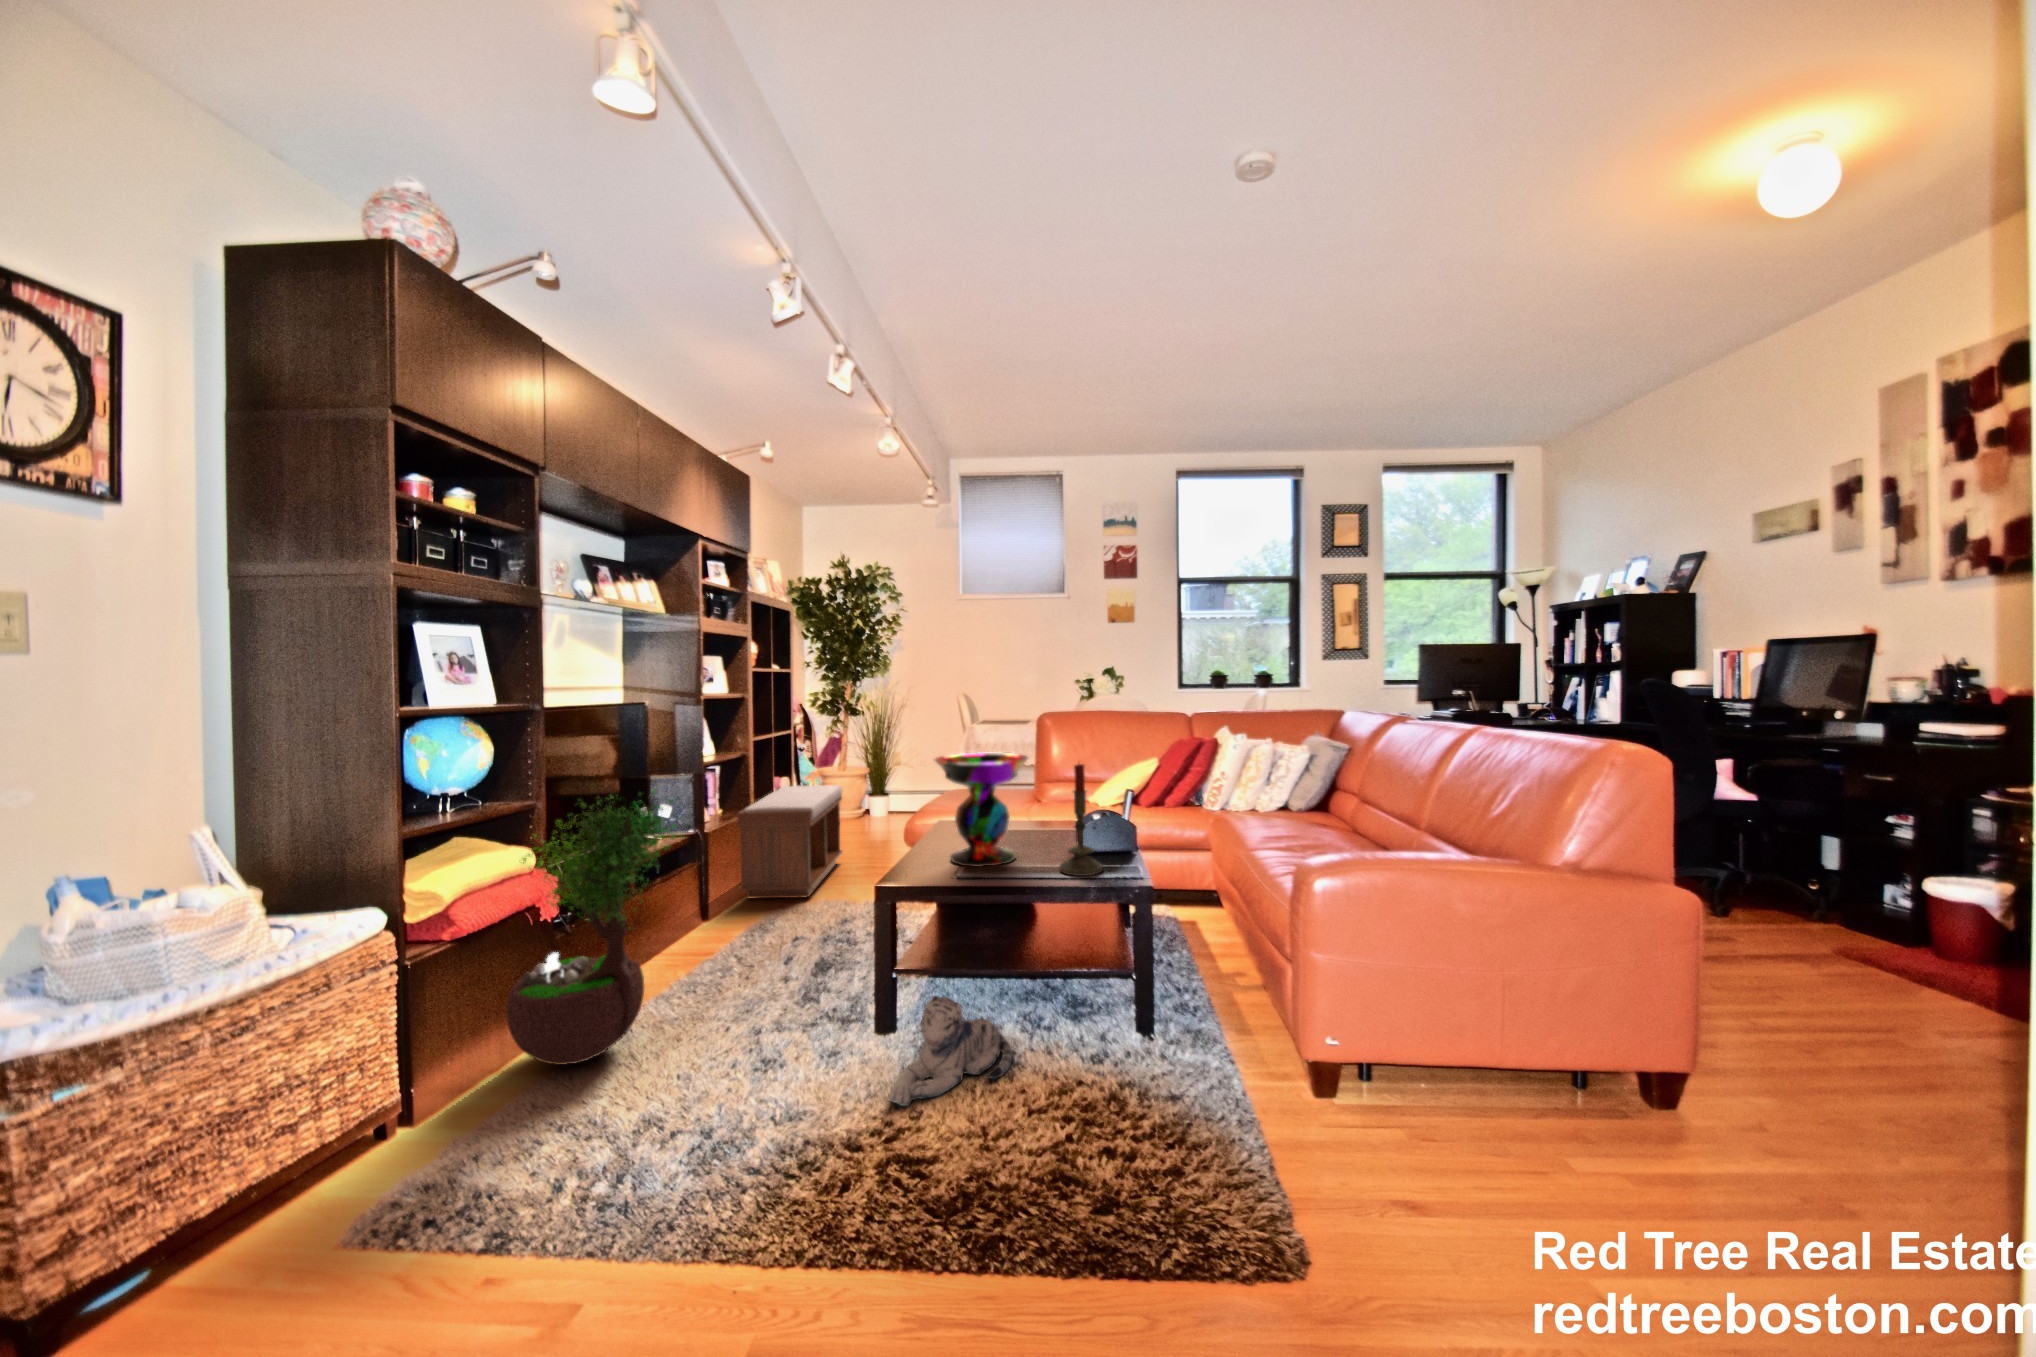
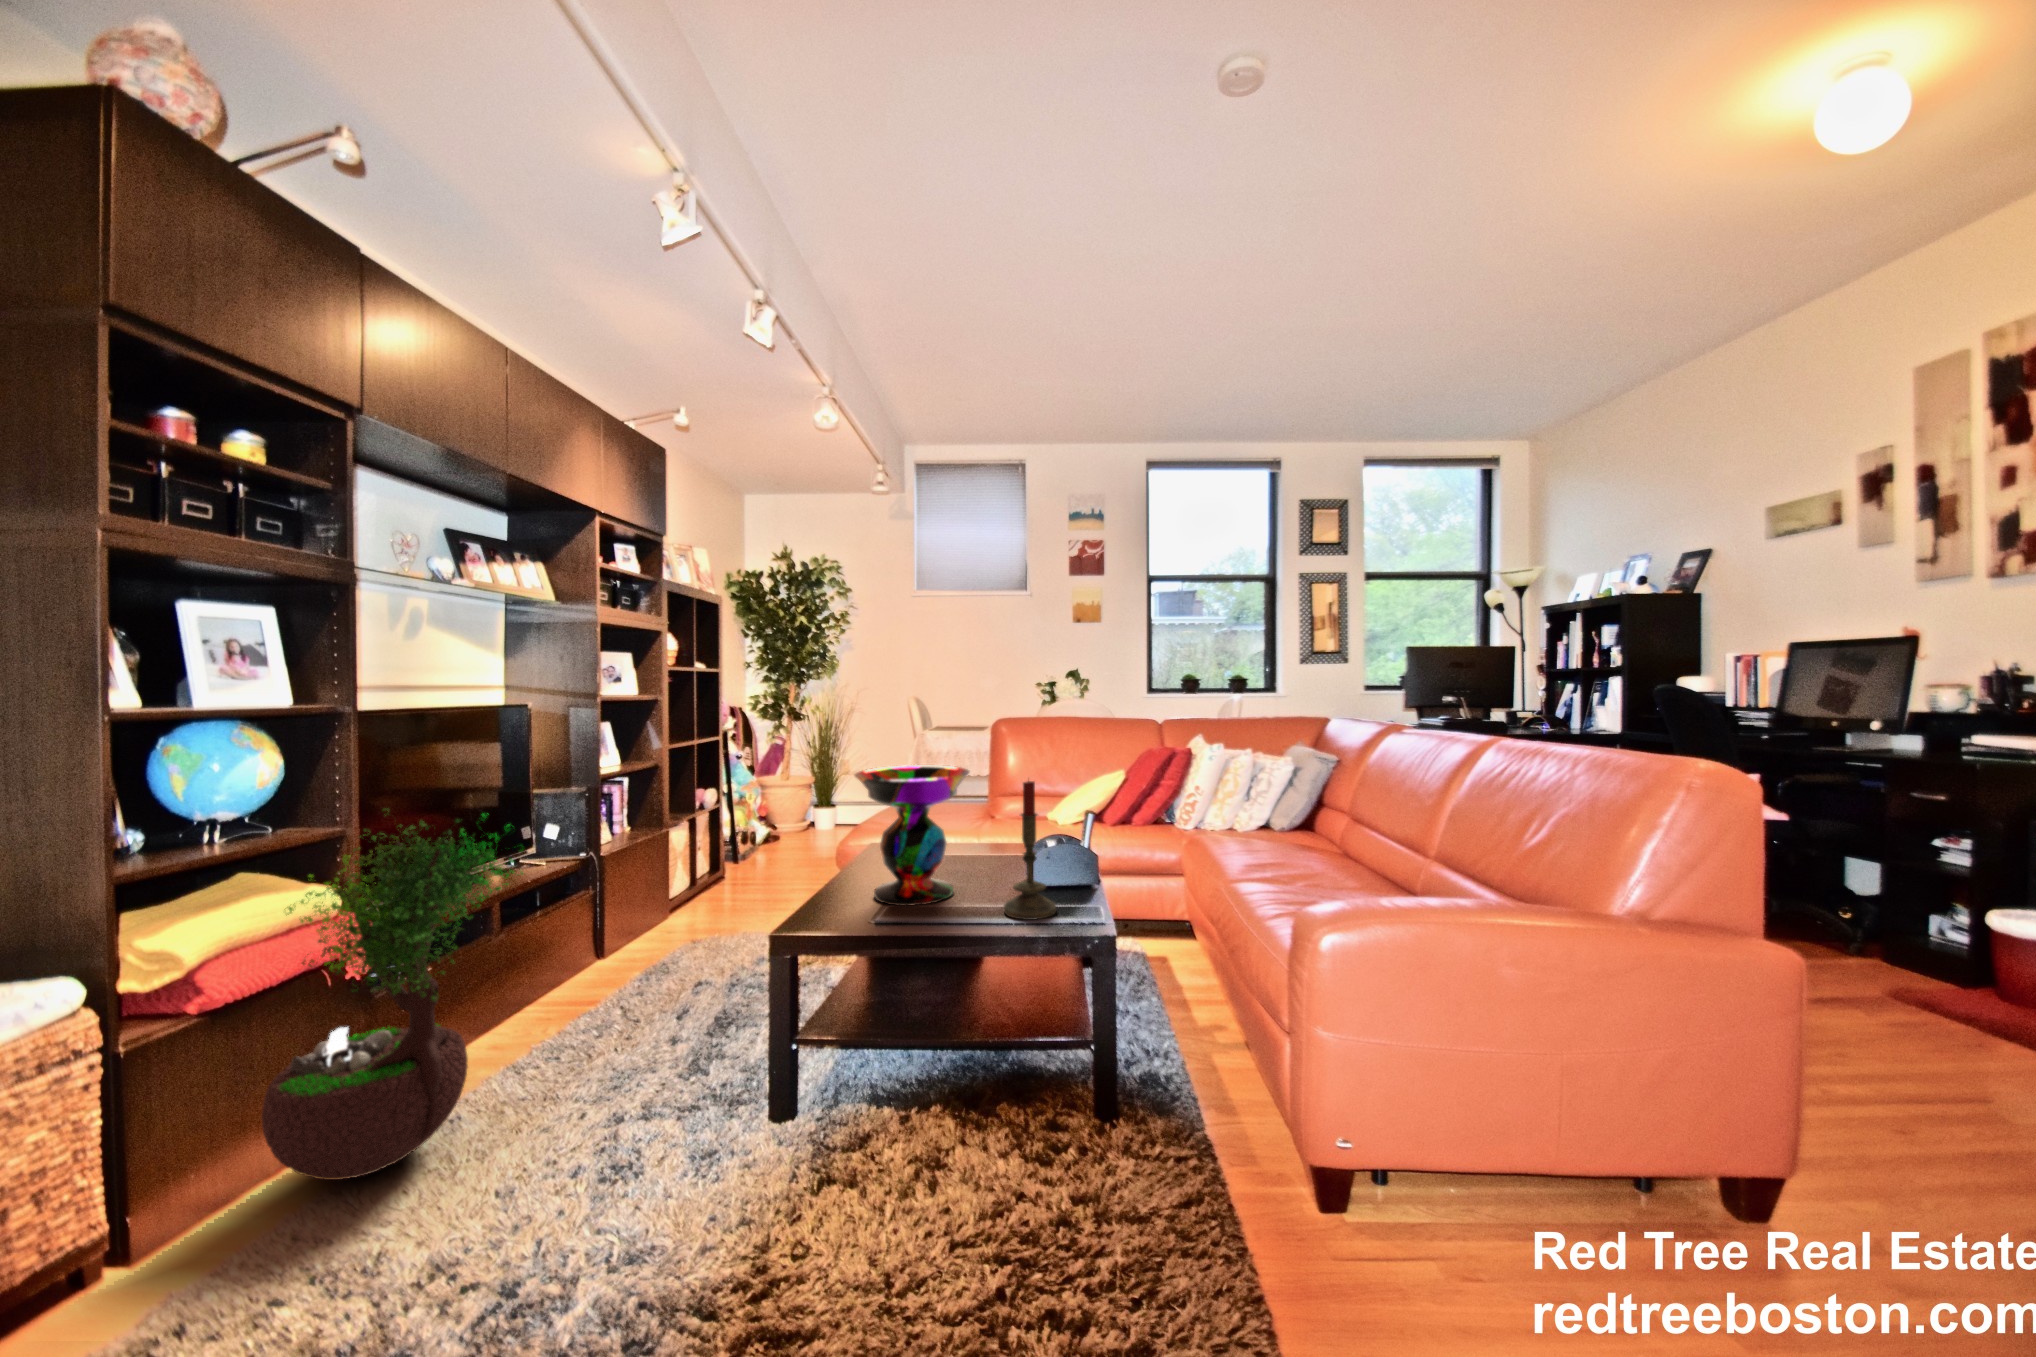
bench: present [737,785,843,899] -> none [644,798,776,930]
plush toy: present [888,995,1013,1106] -> none [763,1084,939,1243]

